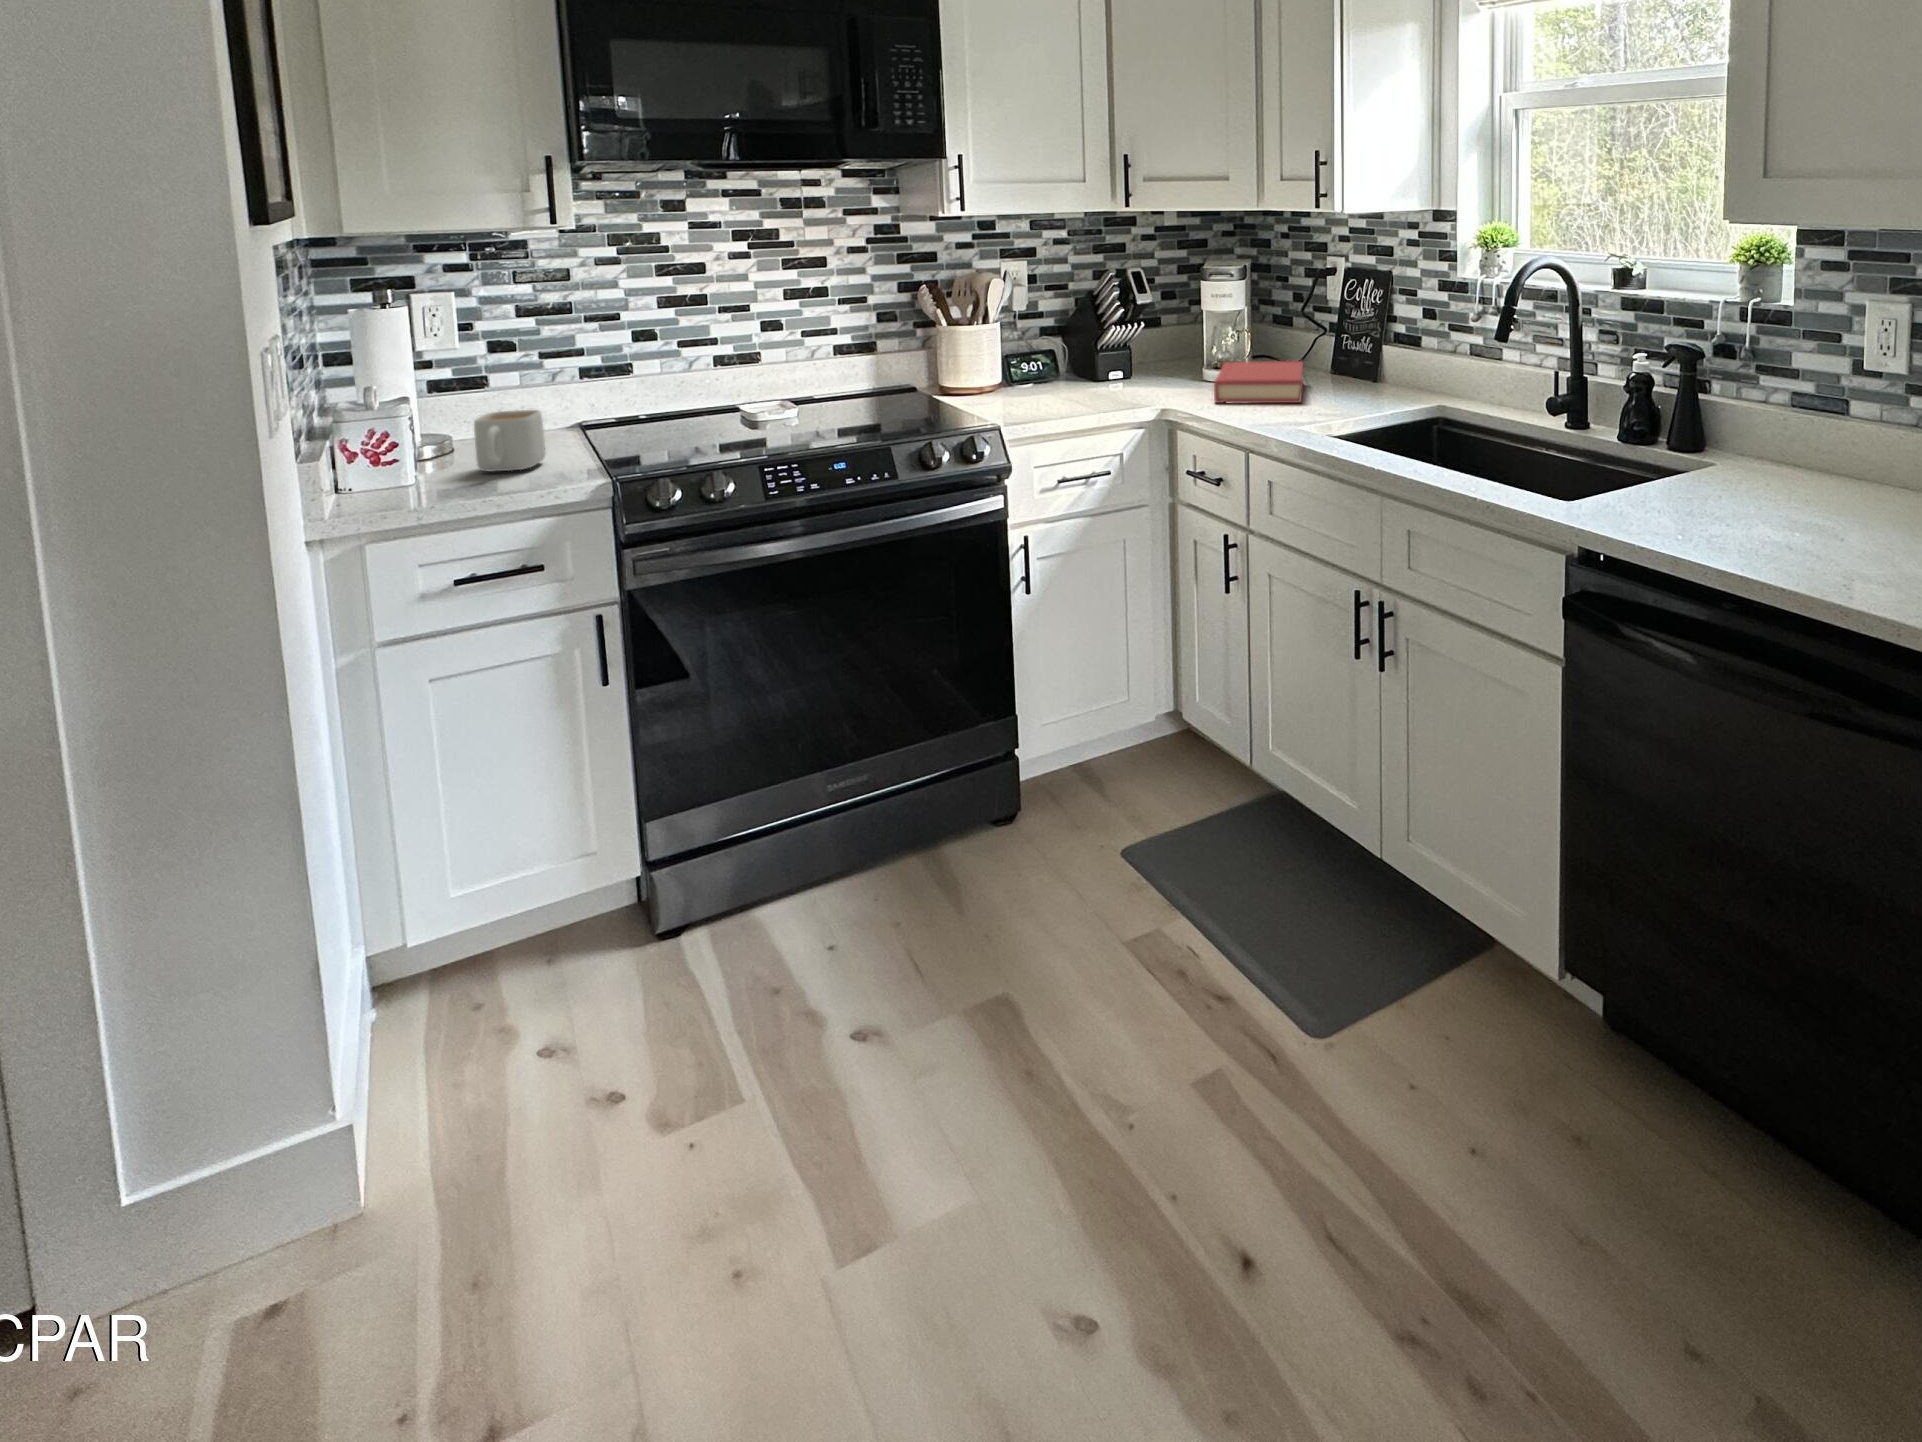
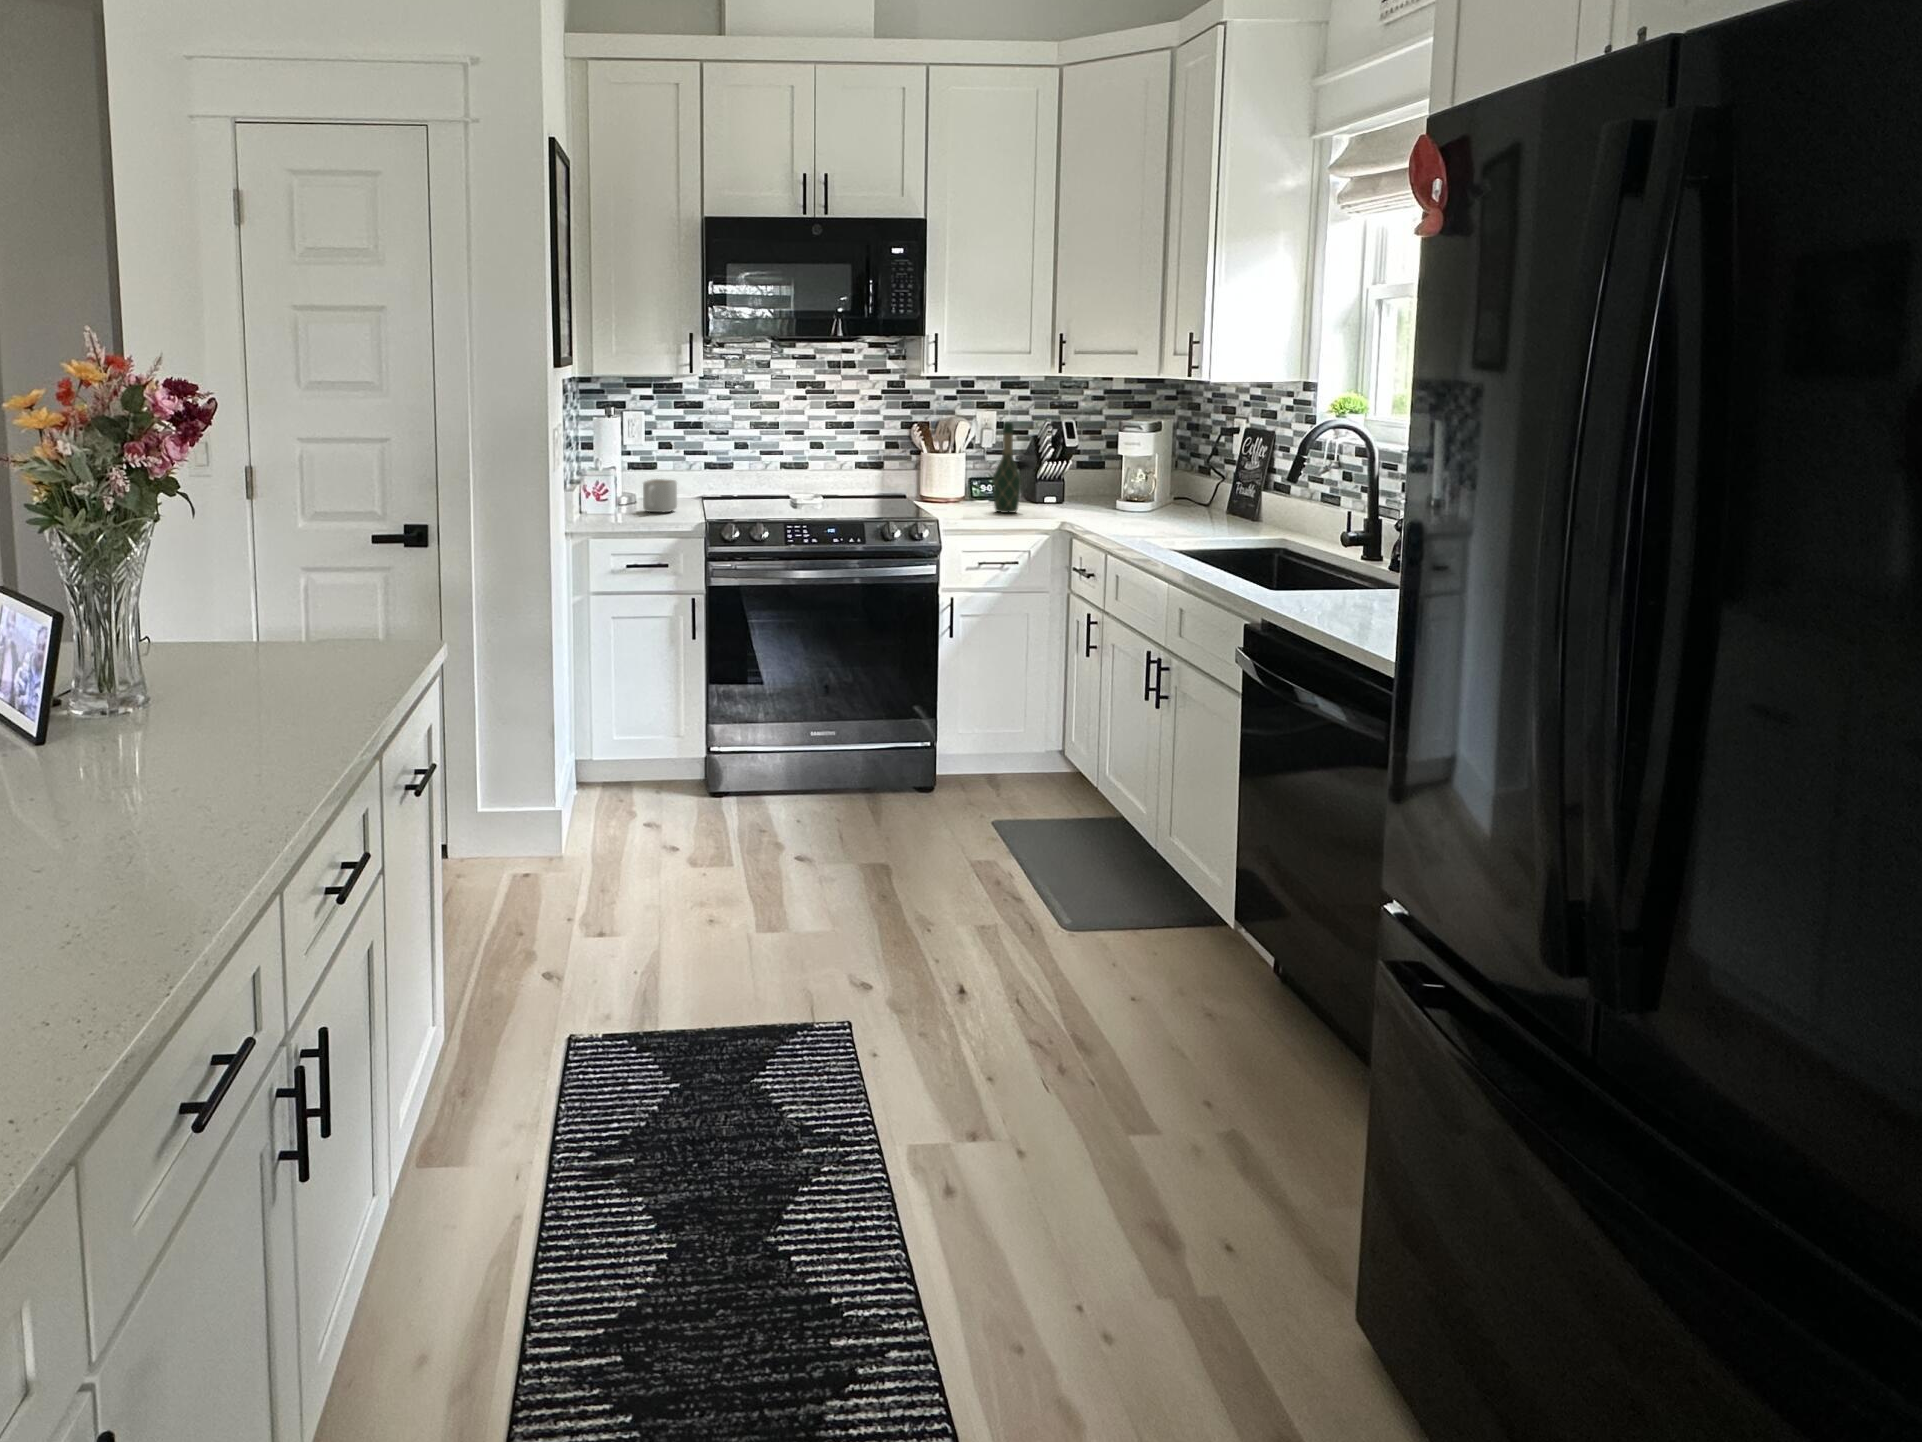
wine bottle: none [1055,277,1095,404] -> present [992,422,1022,513]
hardback book: present [1214,361,1303,403] -> none [1105,495,1194,527]

